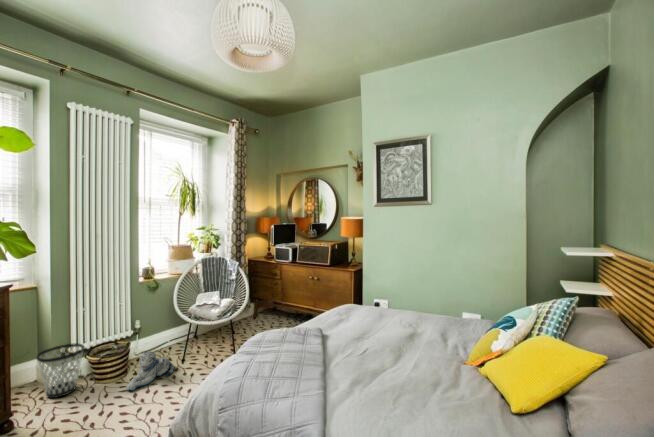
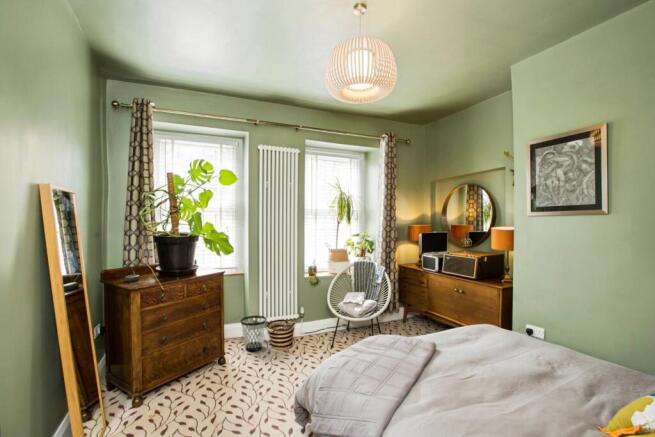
plush toy: present [127,351,174,390] -> none [288,332,324,360]

